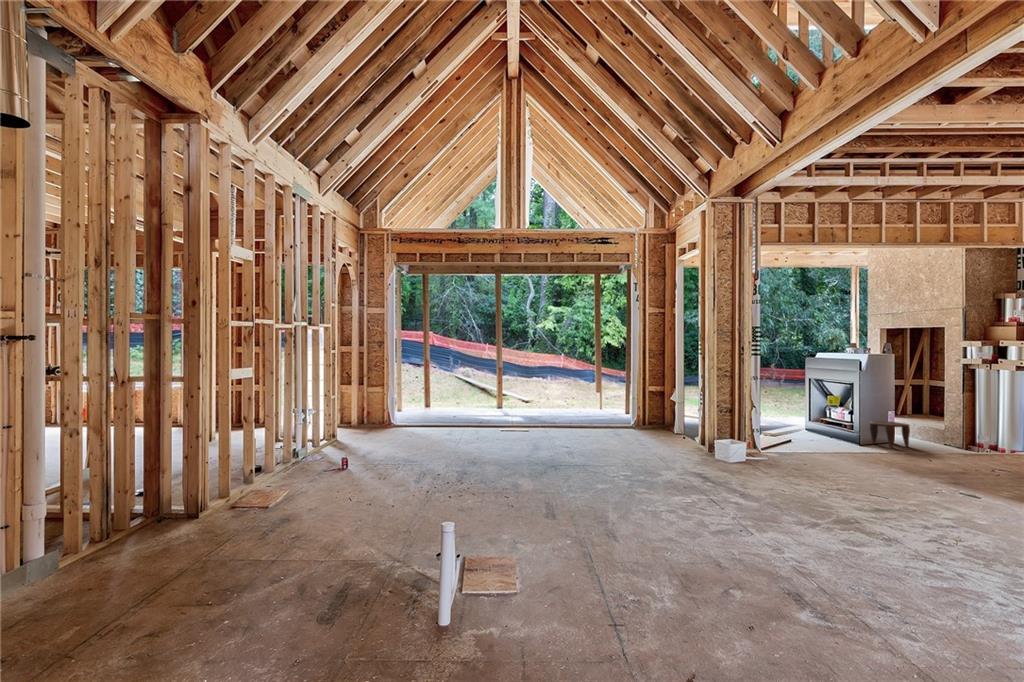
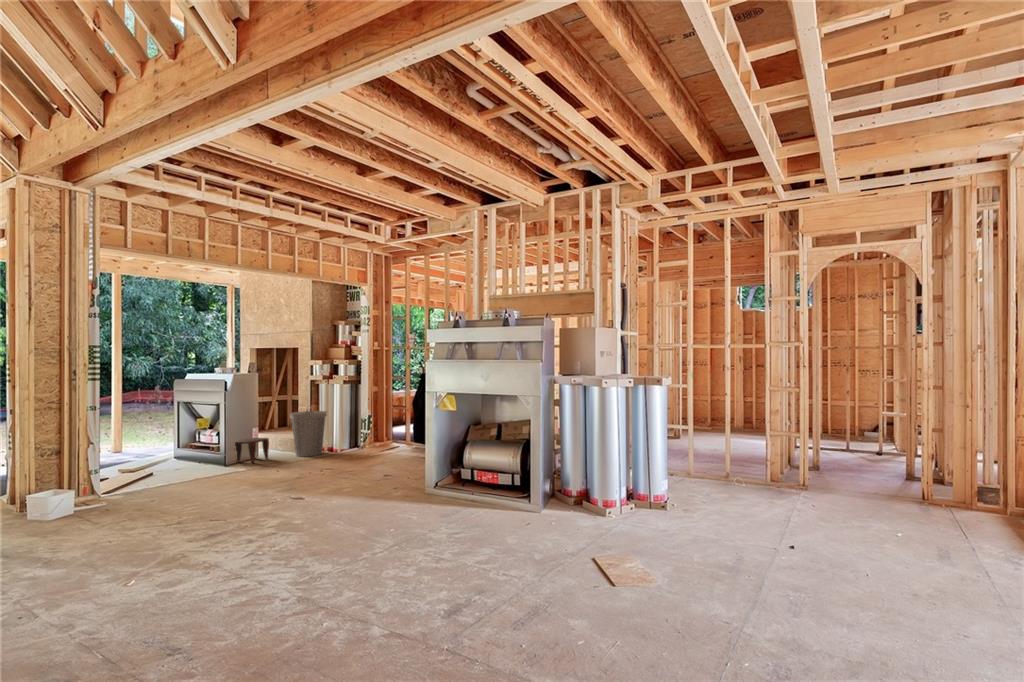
trash can: none [935,399,990,454] -> present [290,410,327,457]

